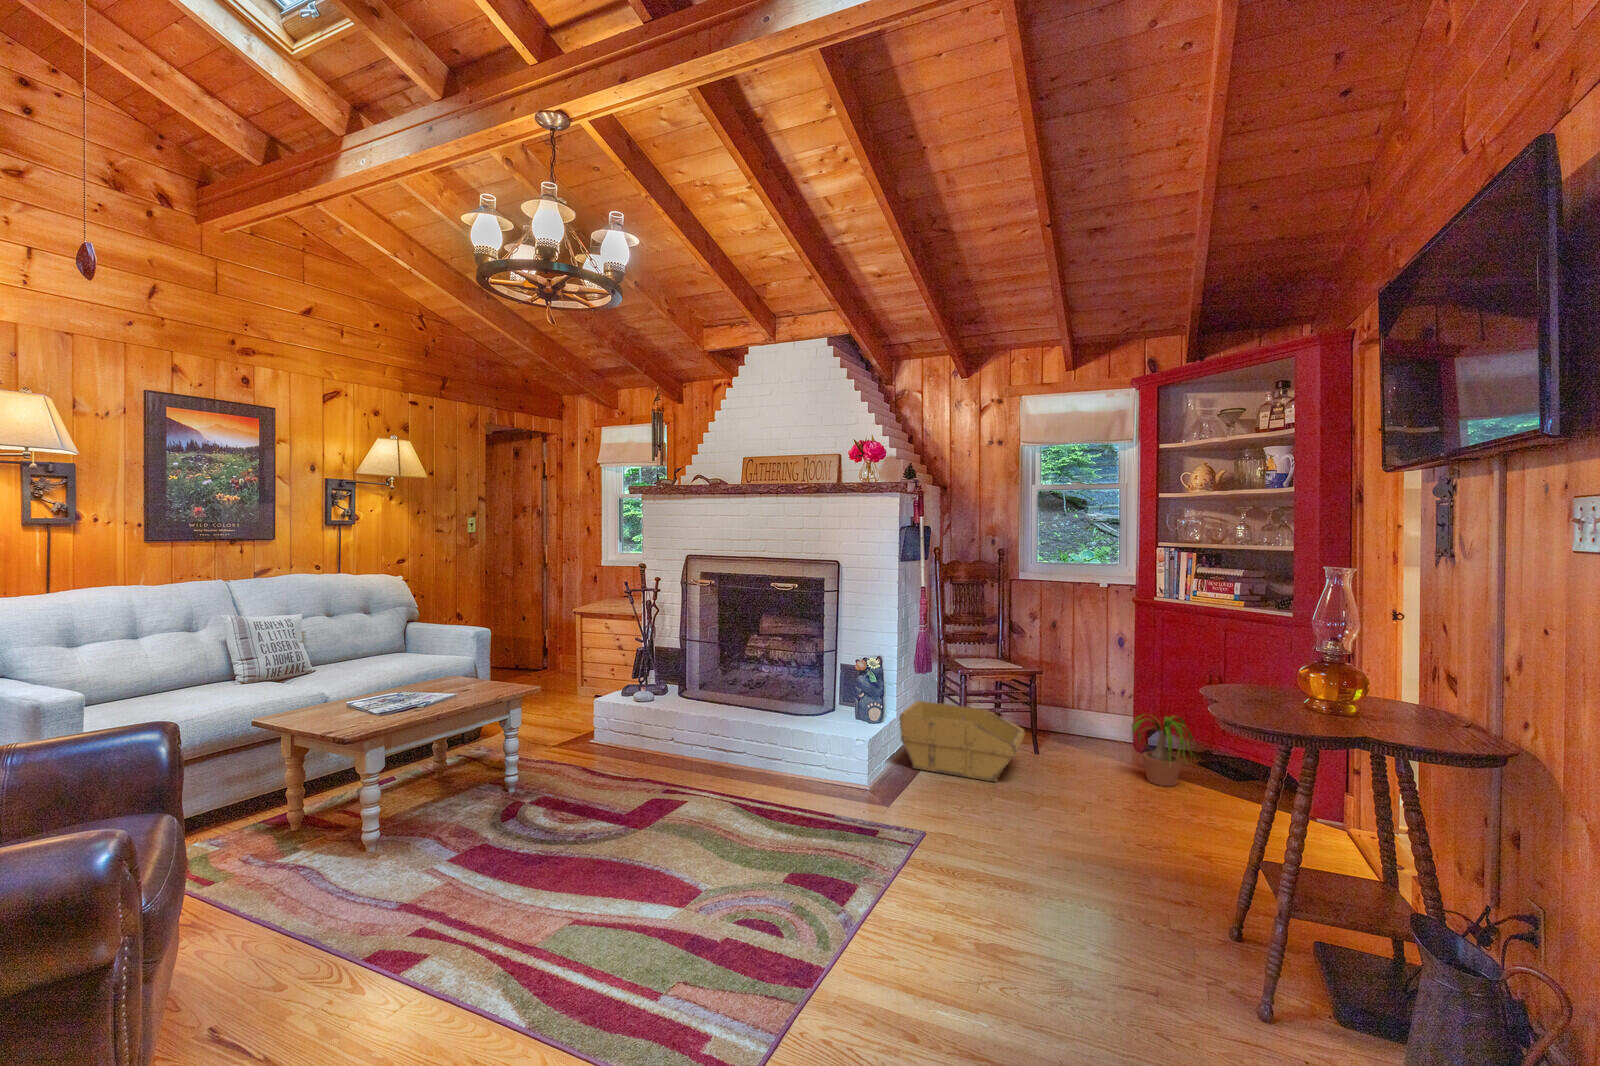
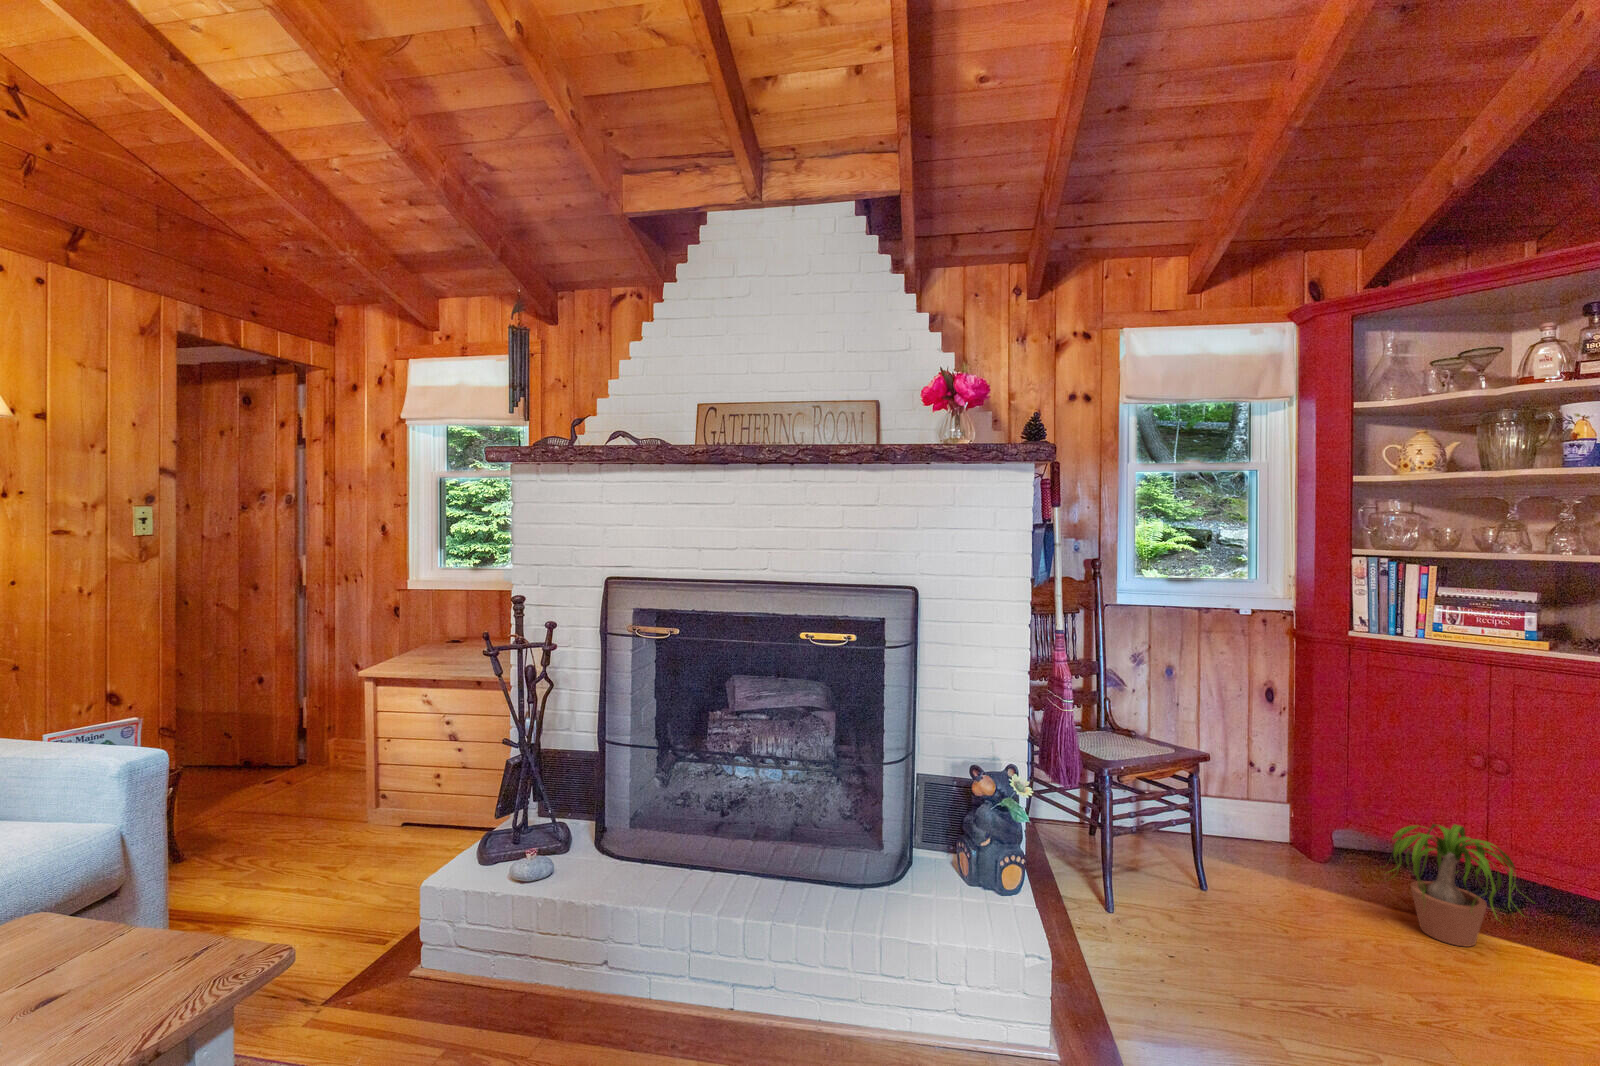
storage bin: present [899,701,1025,782] -> none [1034,821,1278,982]

